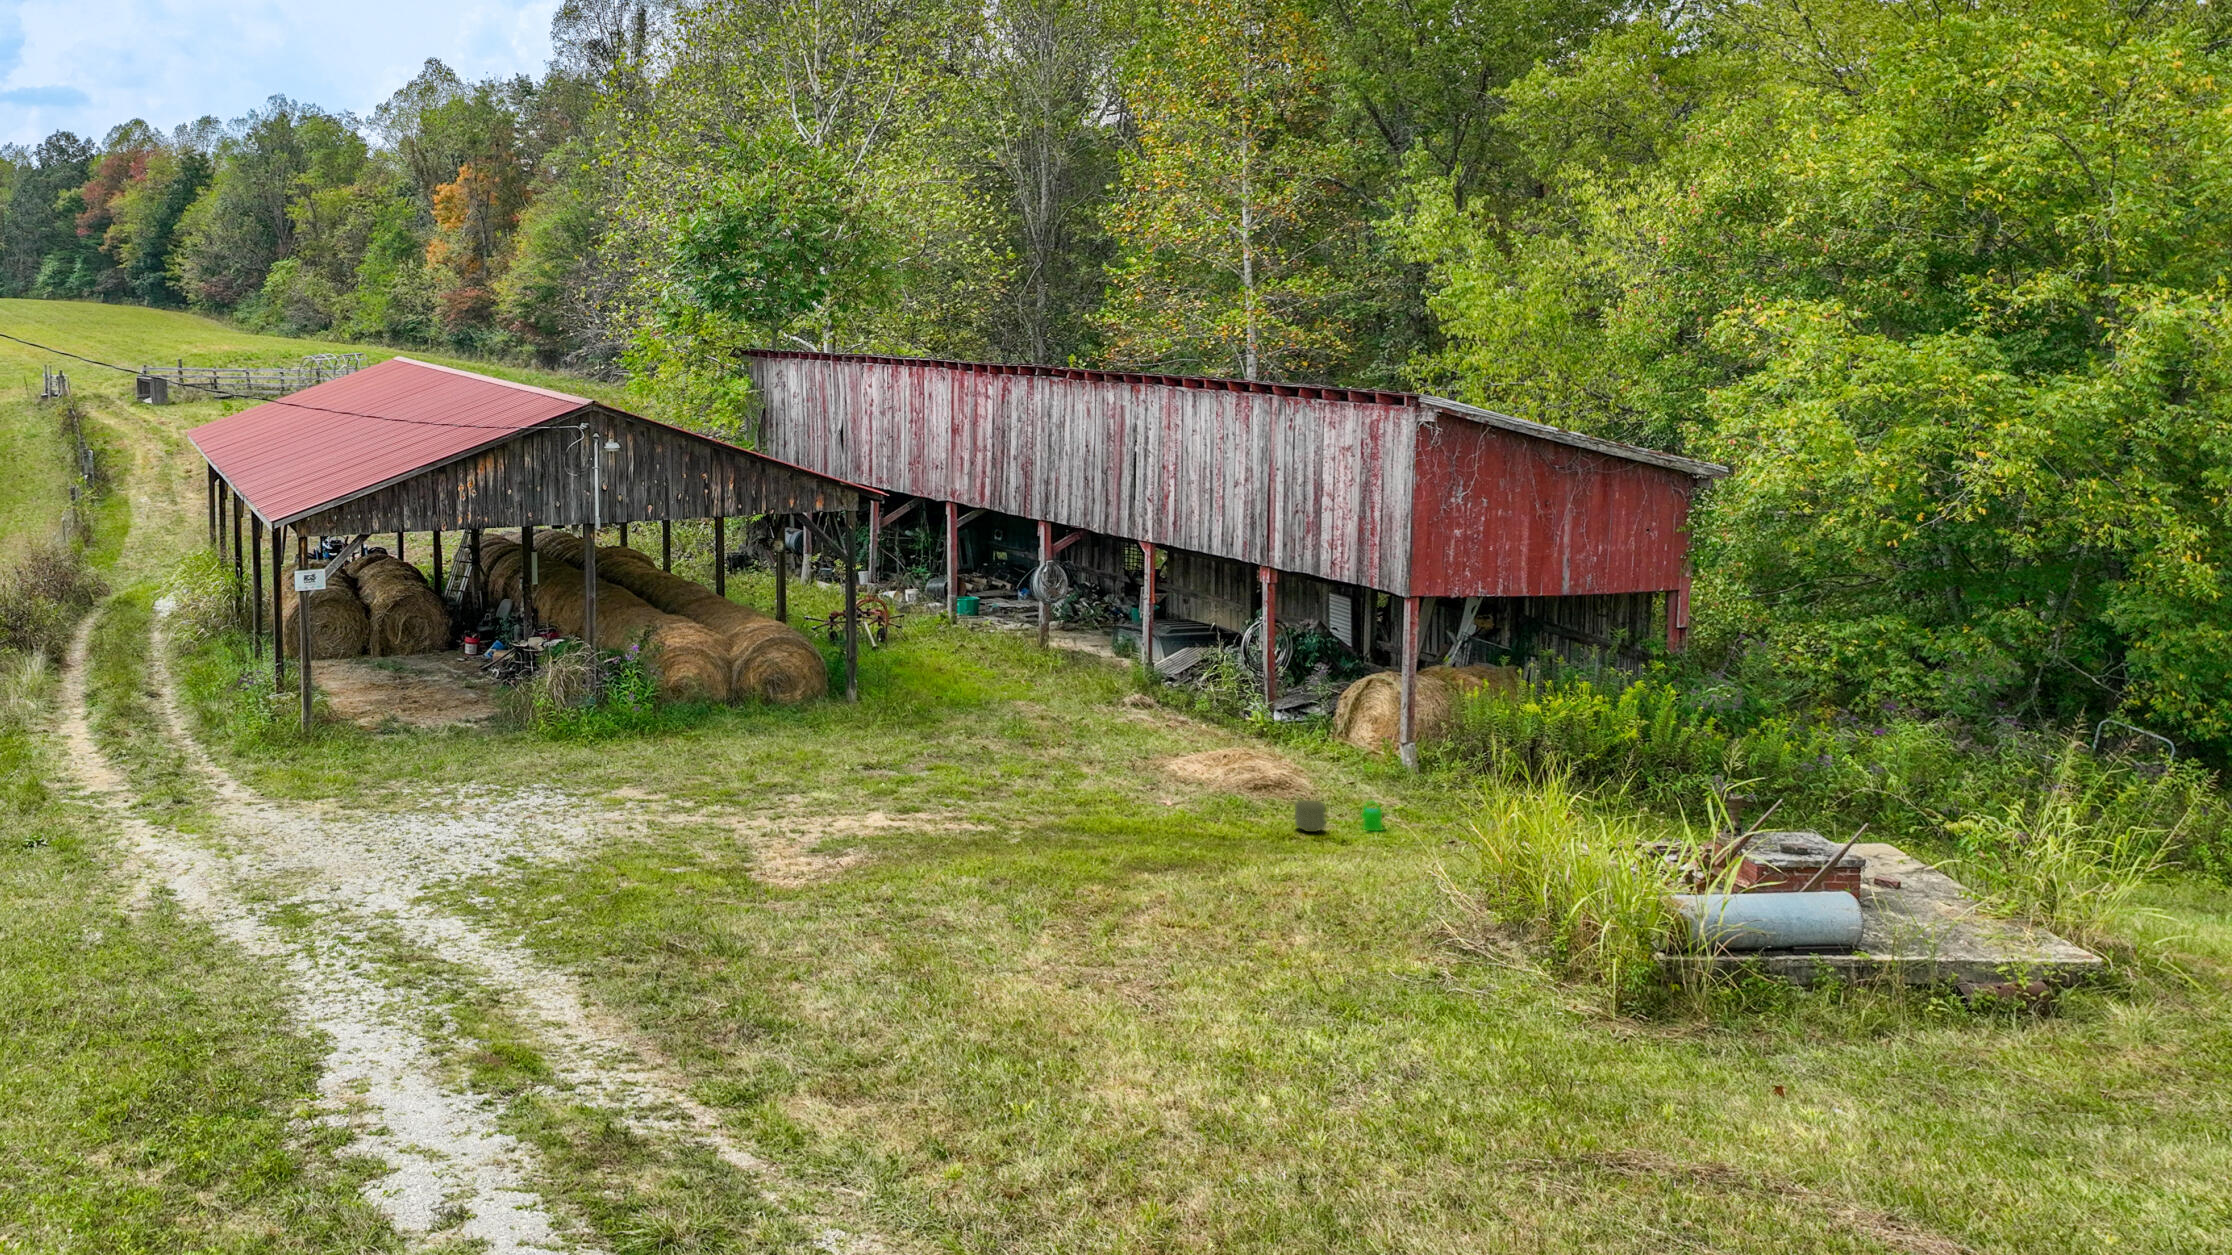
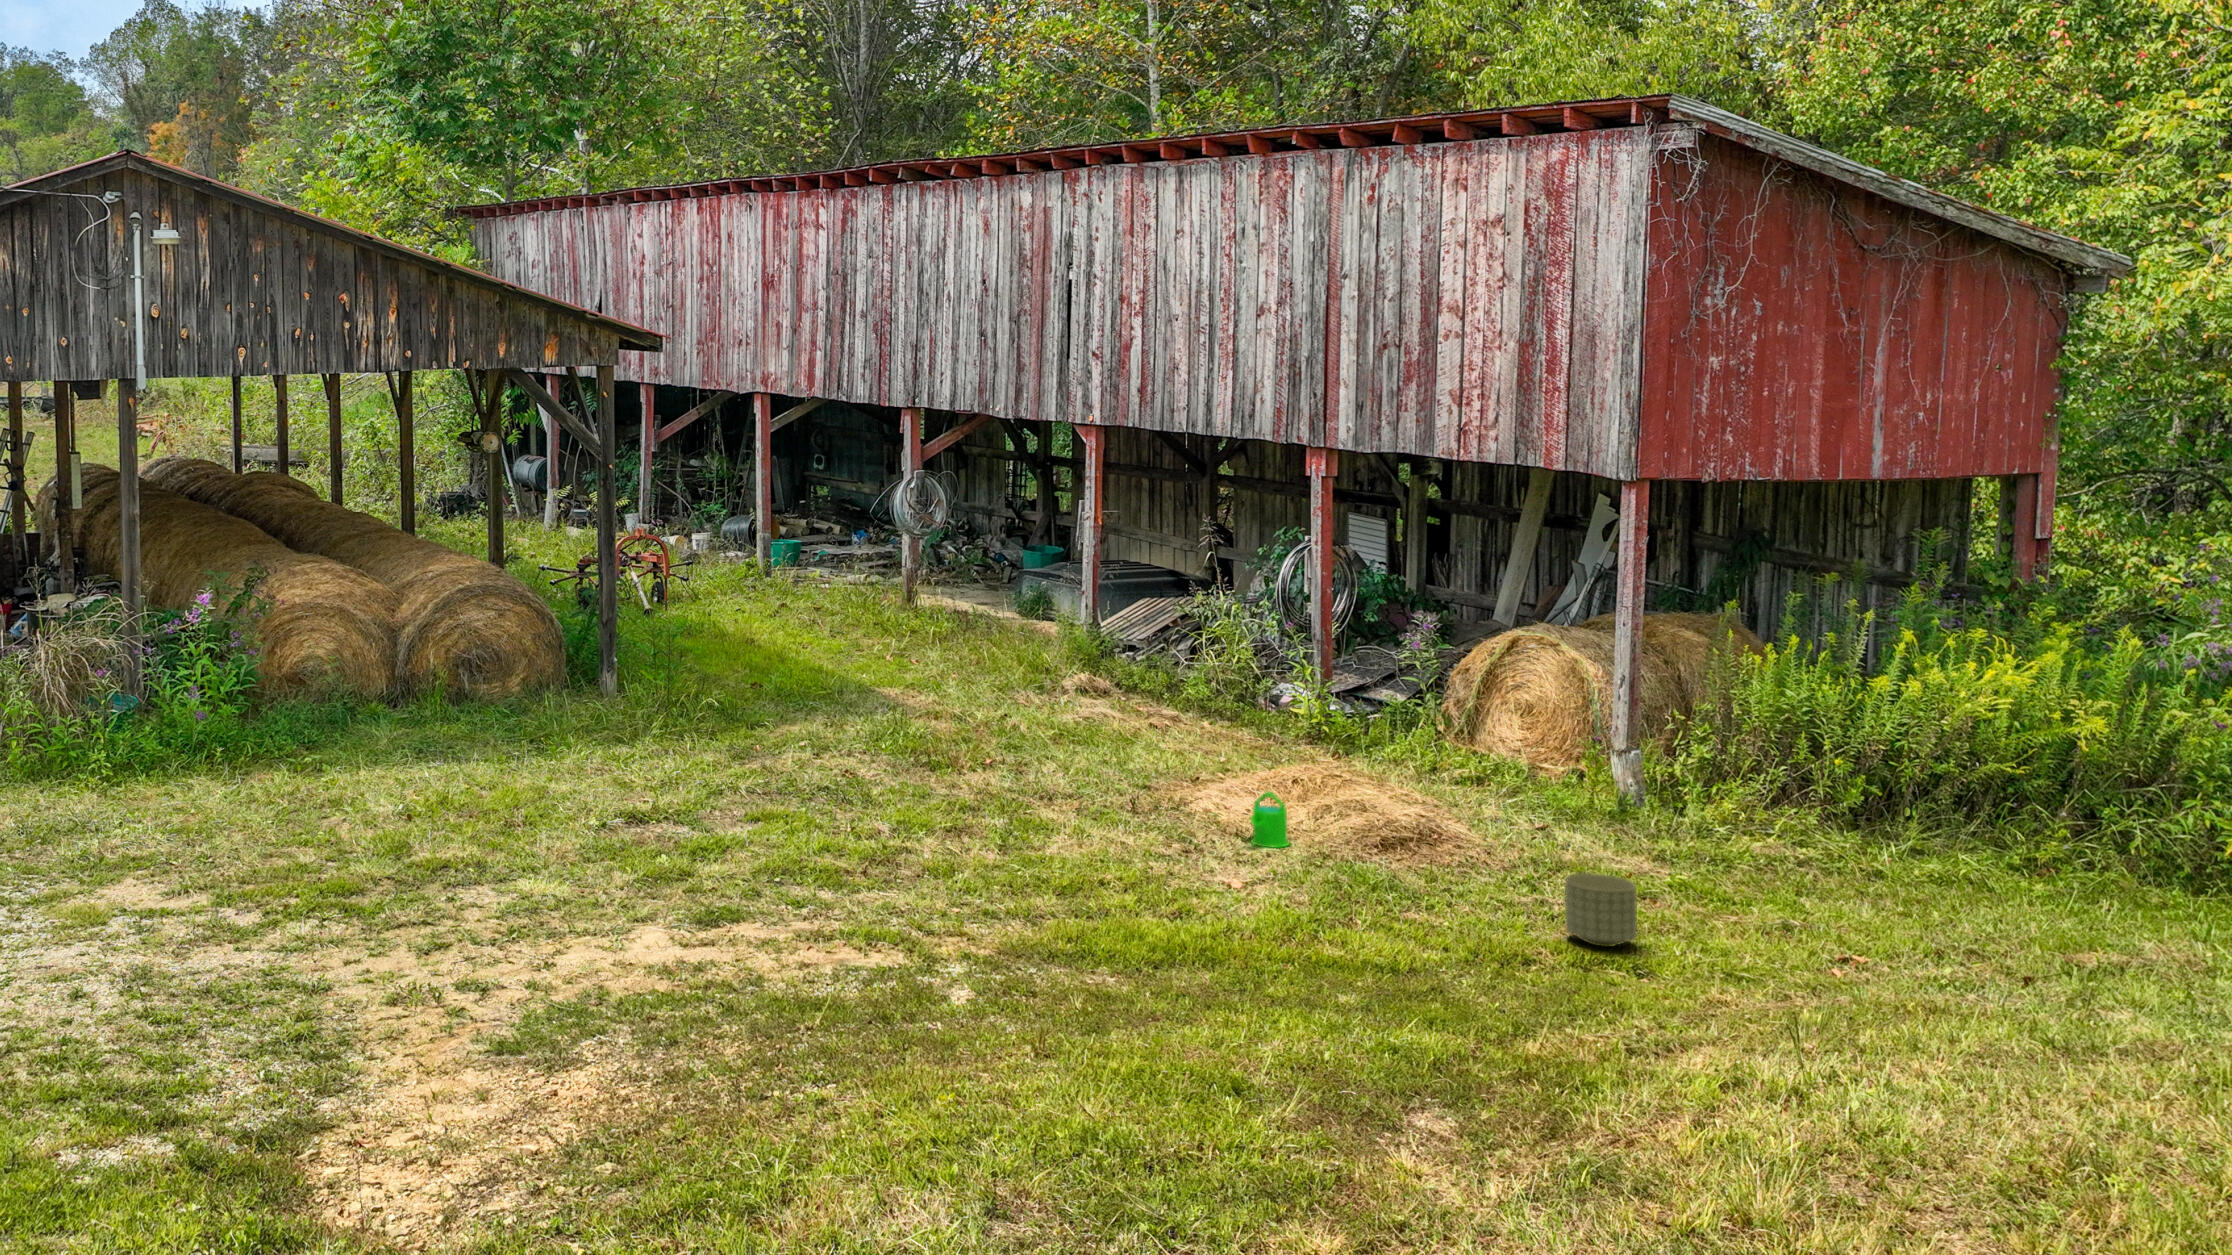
watering can: present [1361,801,1383,831] -> present [1251,792,1290,848]

